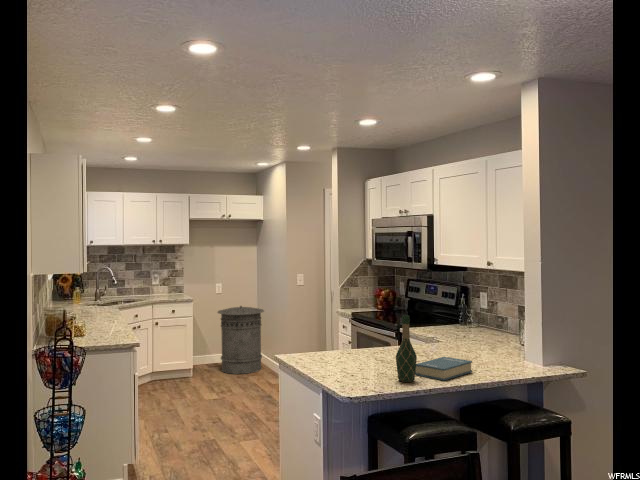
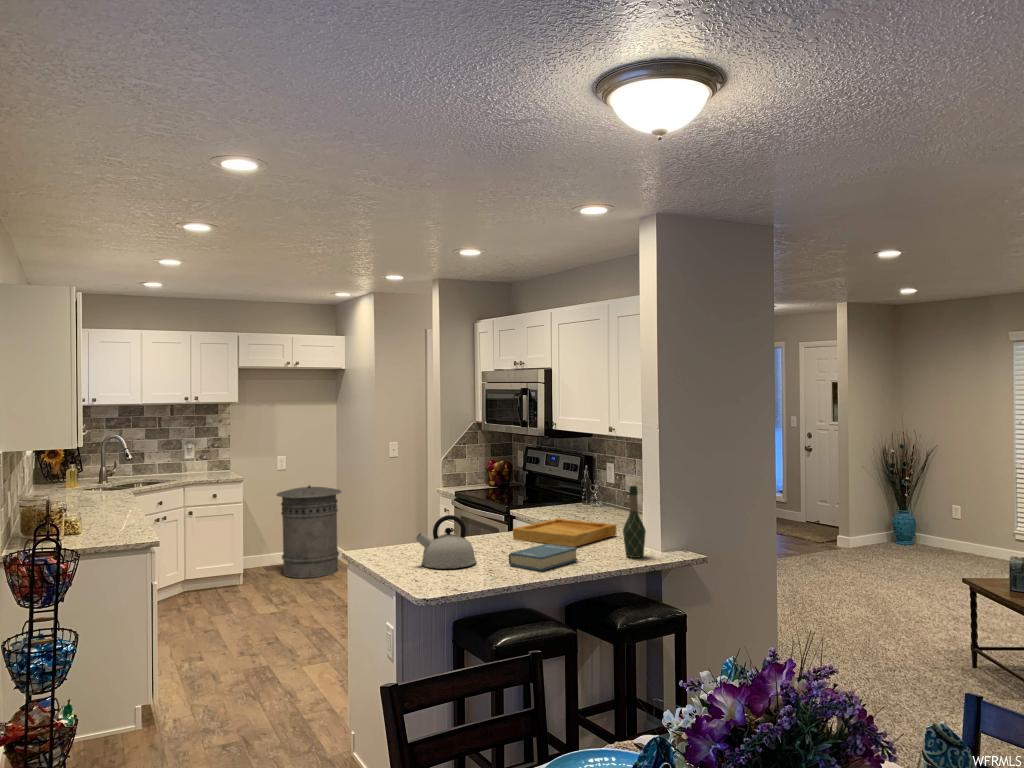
wine bottle: present [396,315,417,382] -> present [623,486,646,558]
kettle: none [335,331,386,376] -> present [416,515,476,569]
tray: none [410,335,496,360] -> present [513,519,616,547]

